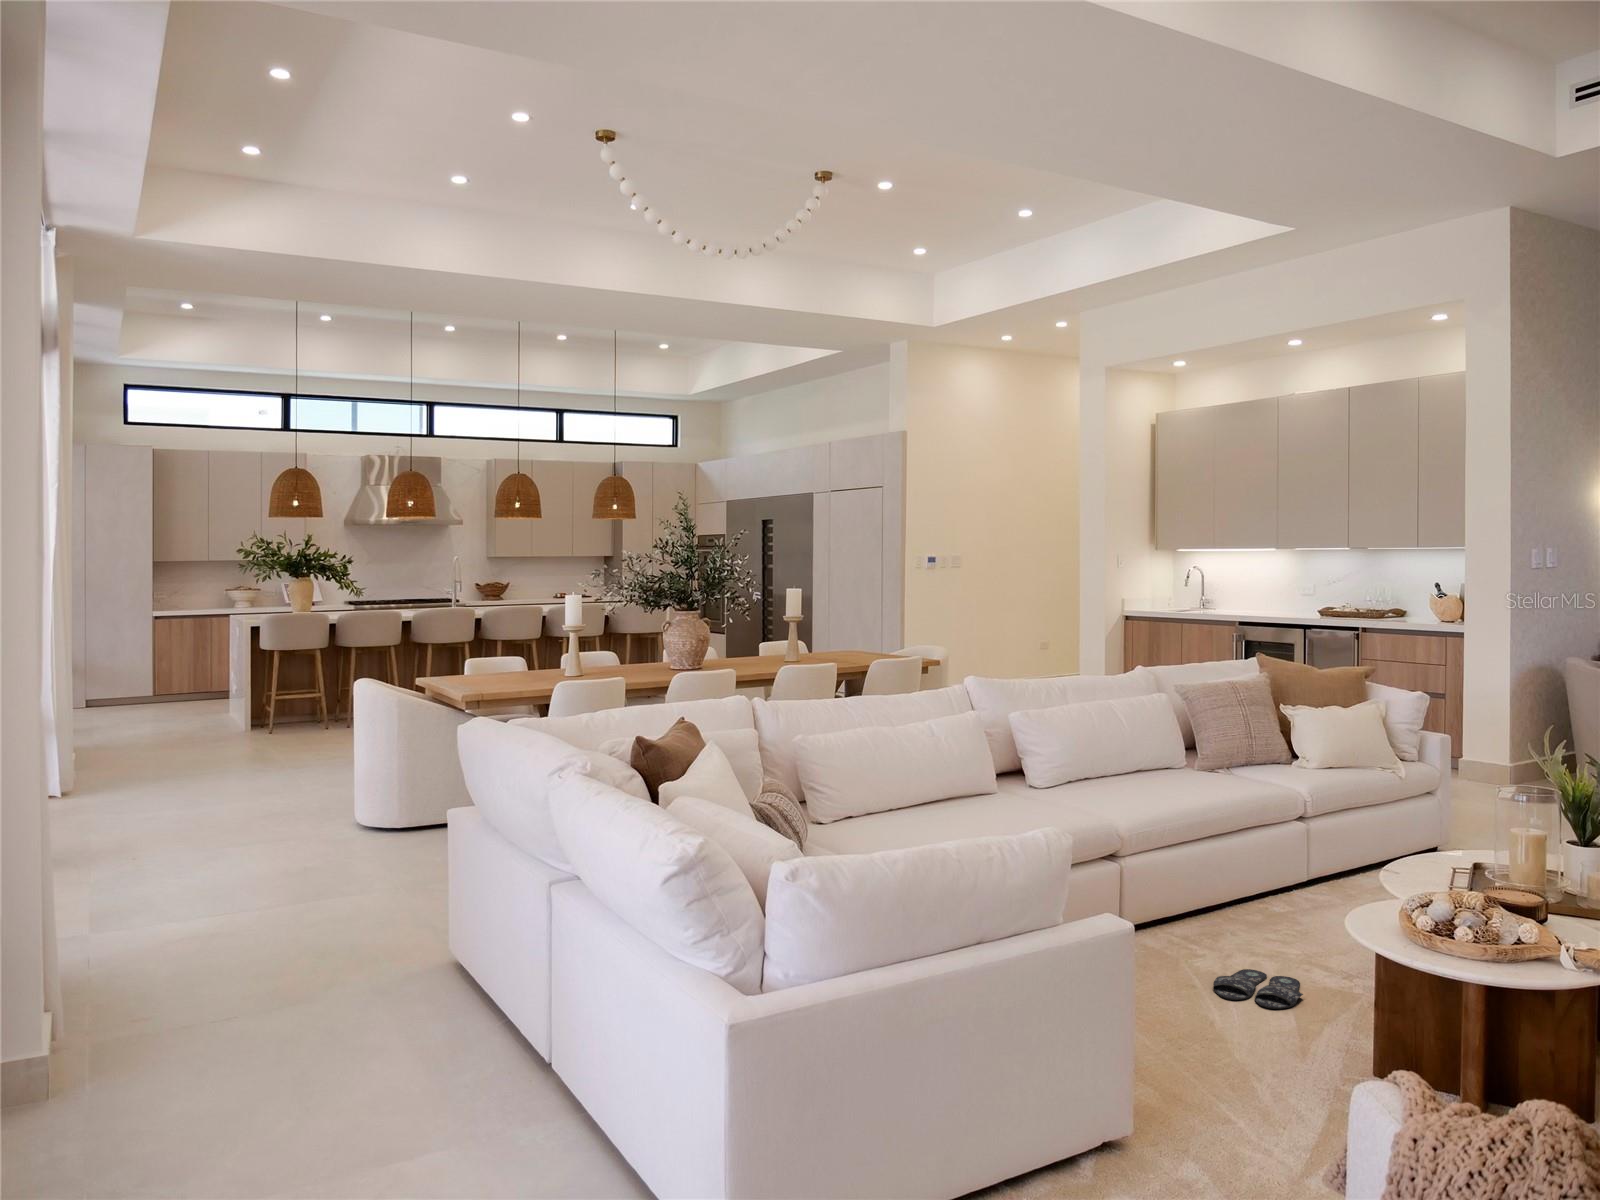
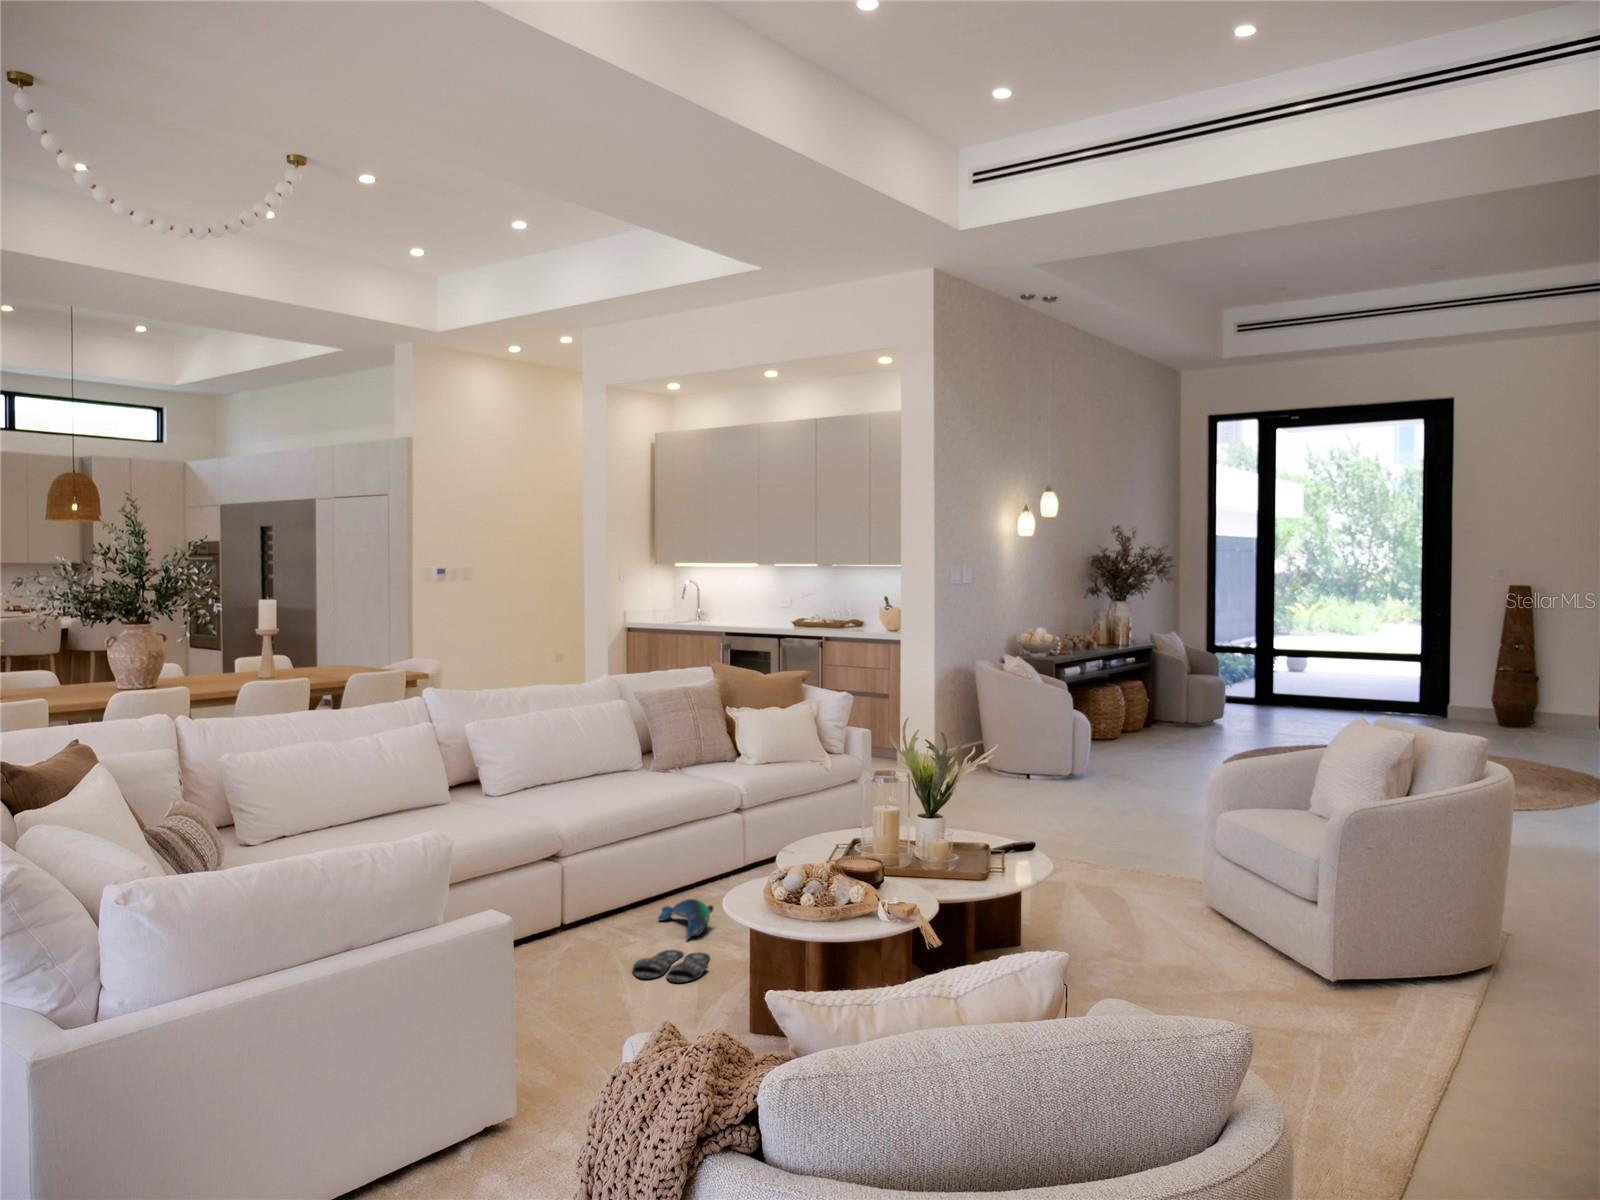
plush toy: none [1224,915,1293,959] -> present [658,899,714,938]

